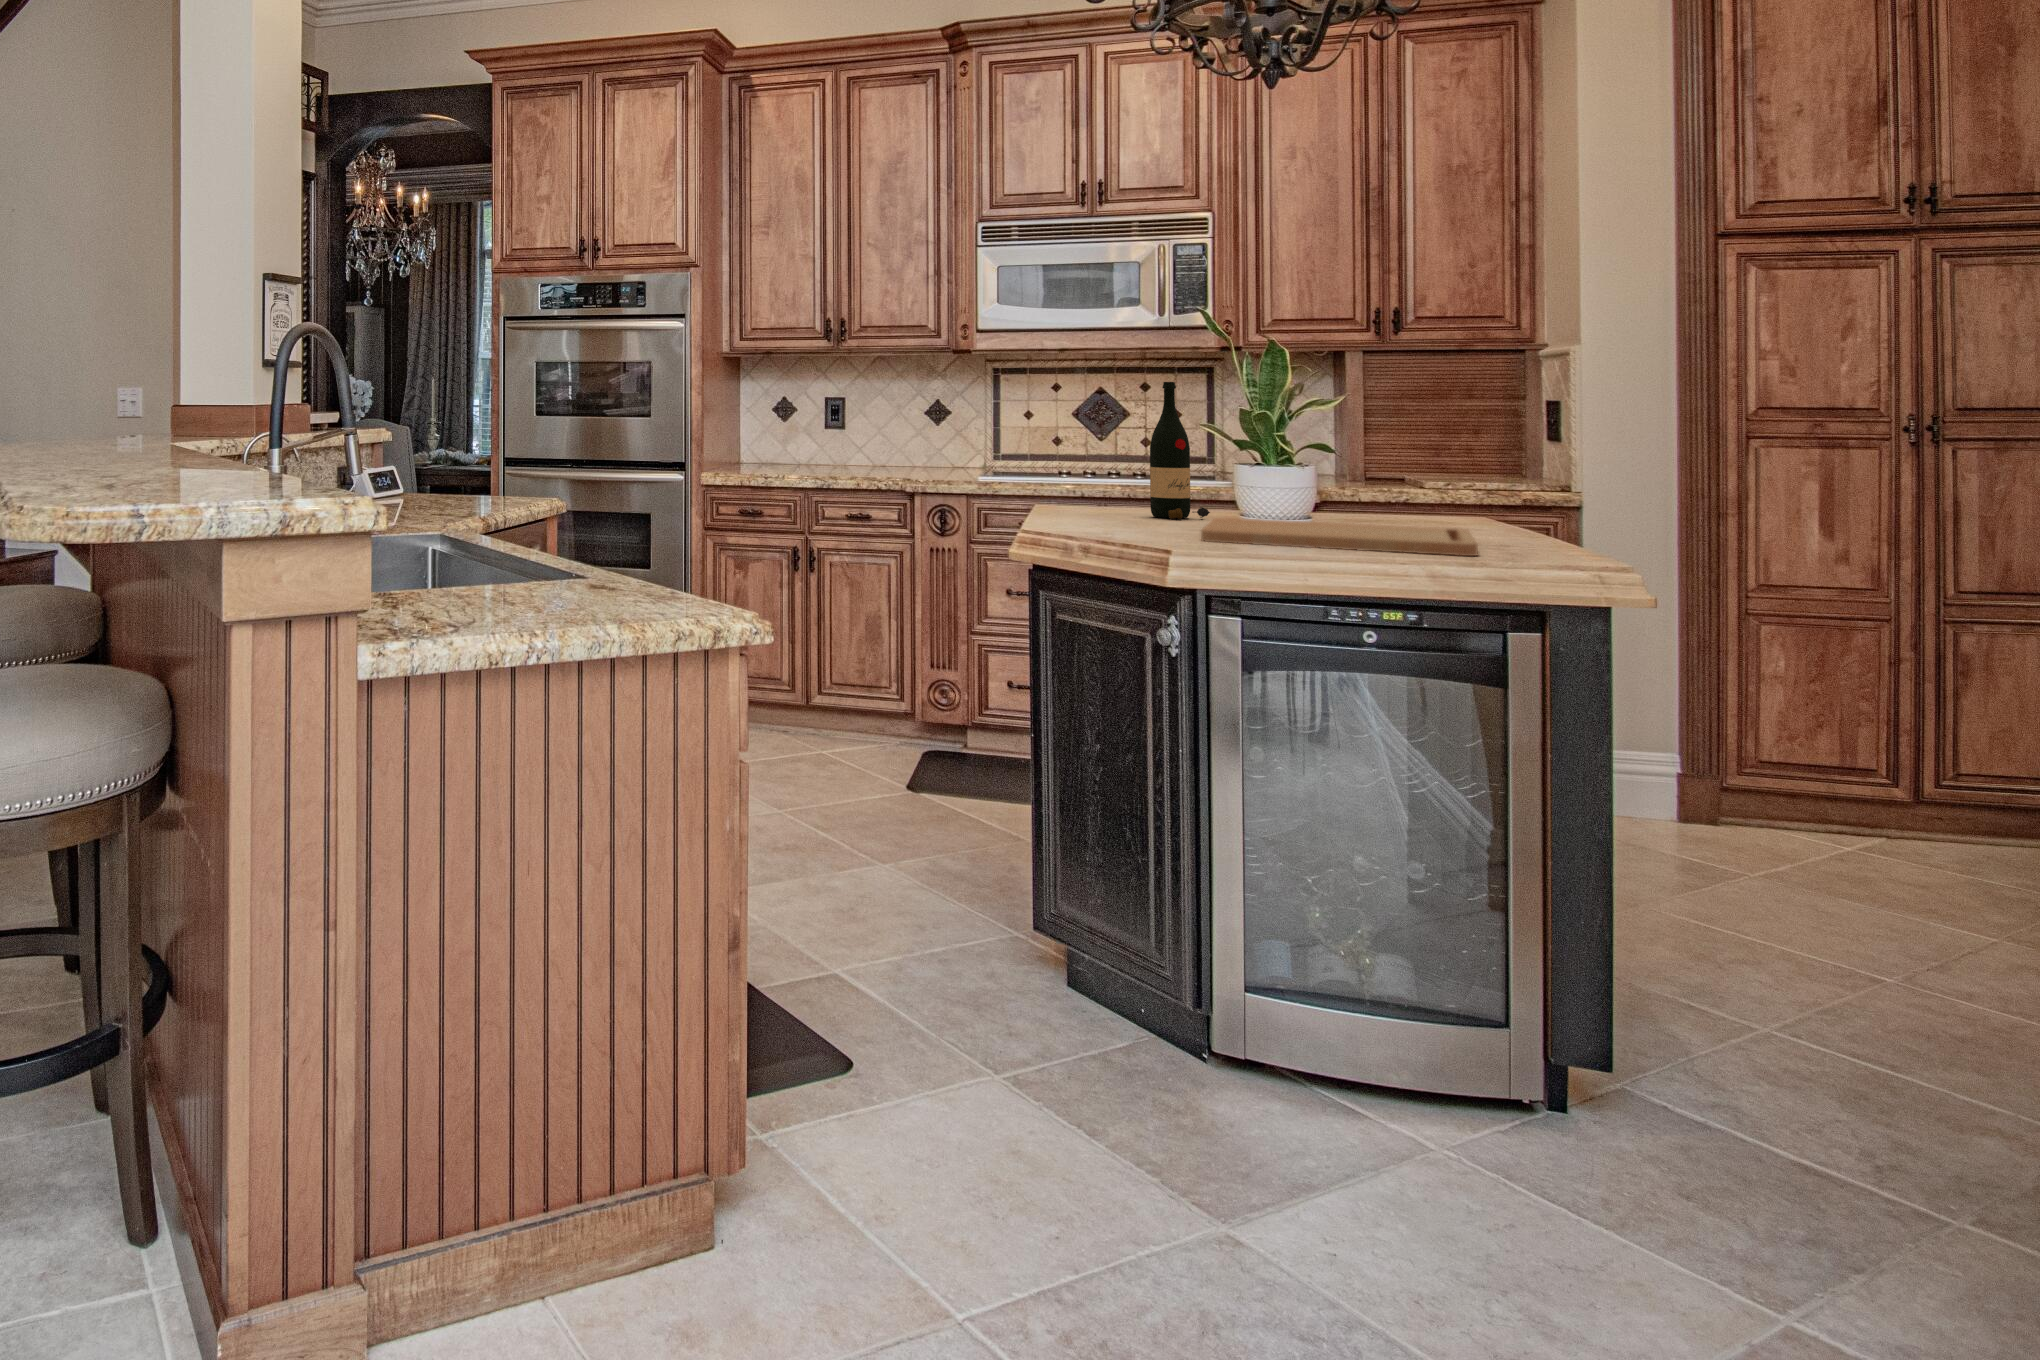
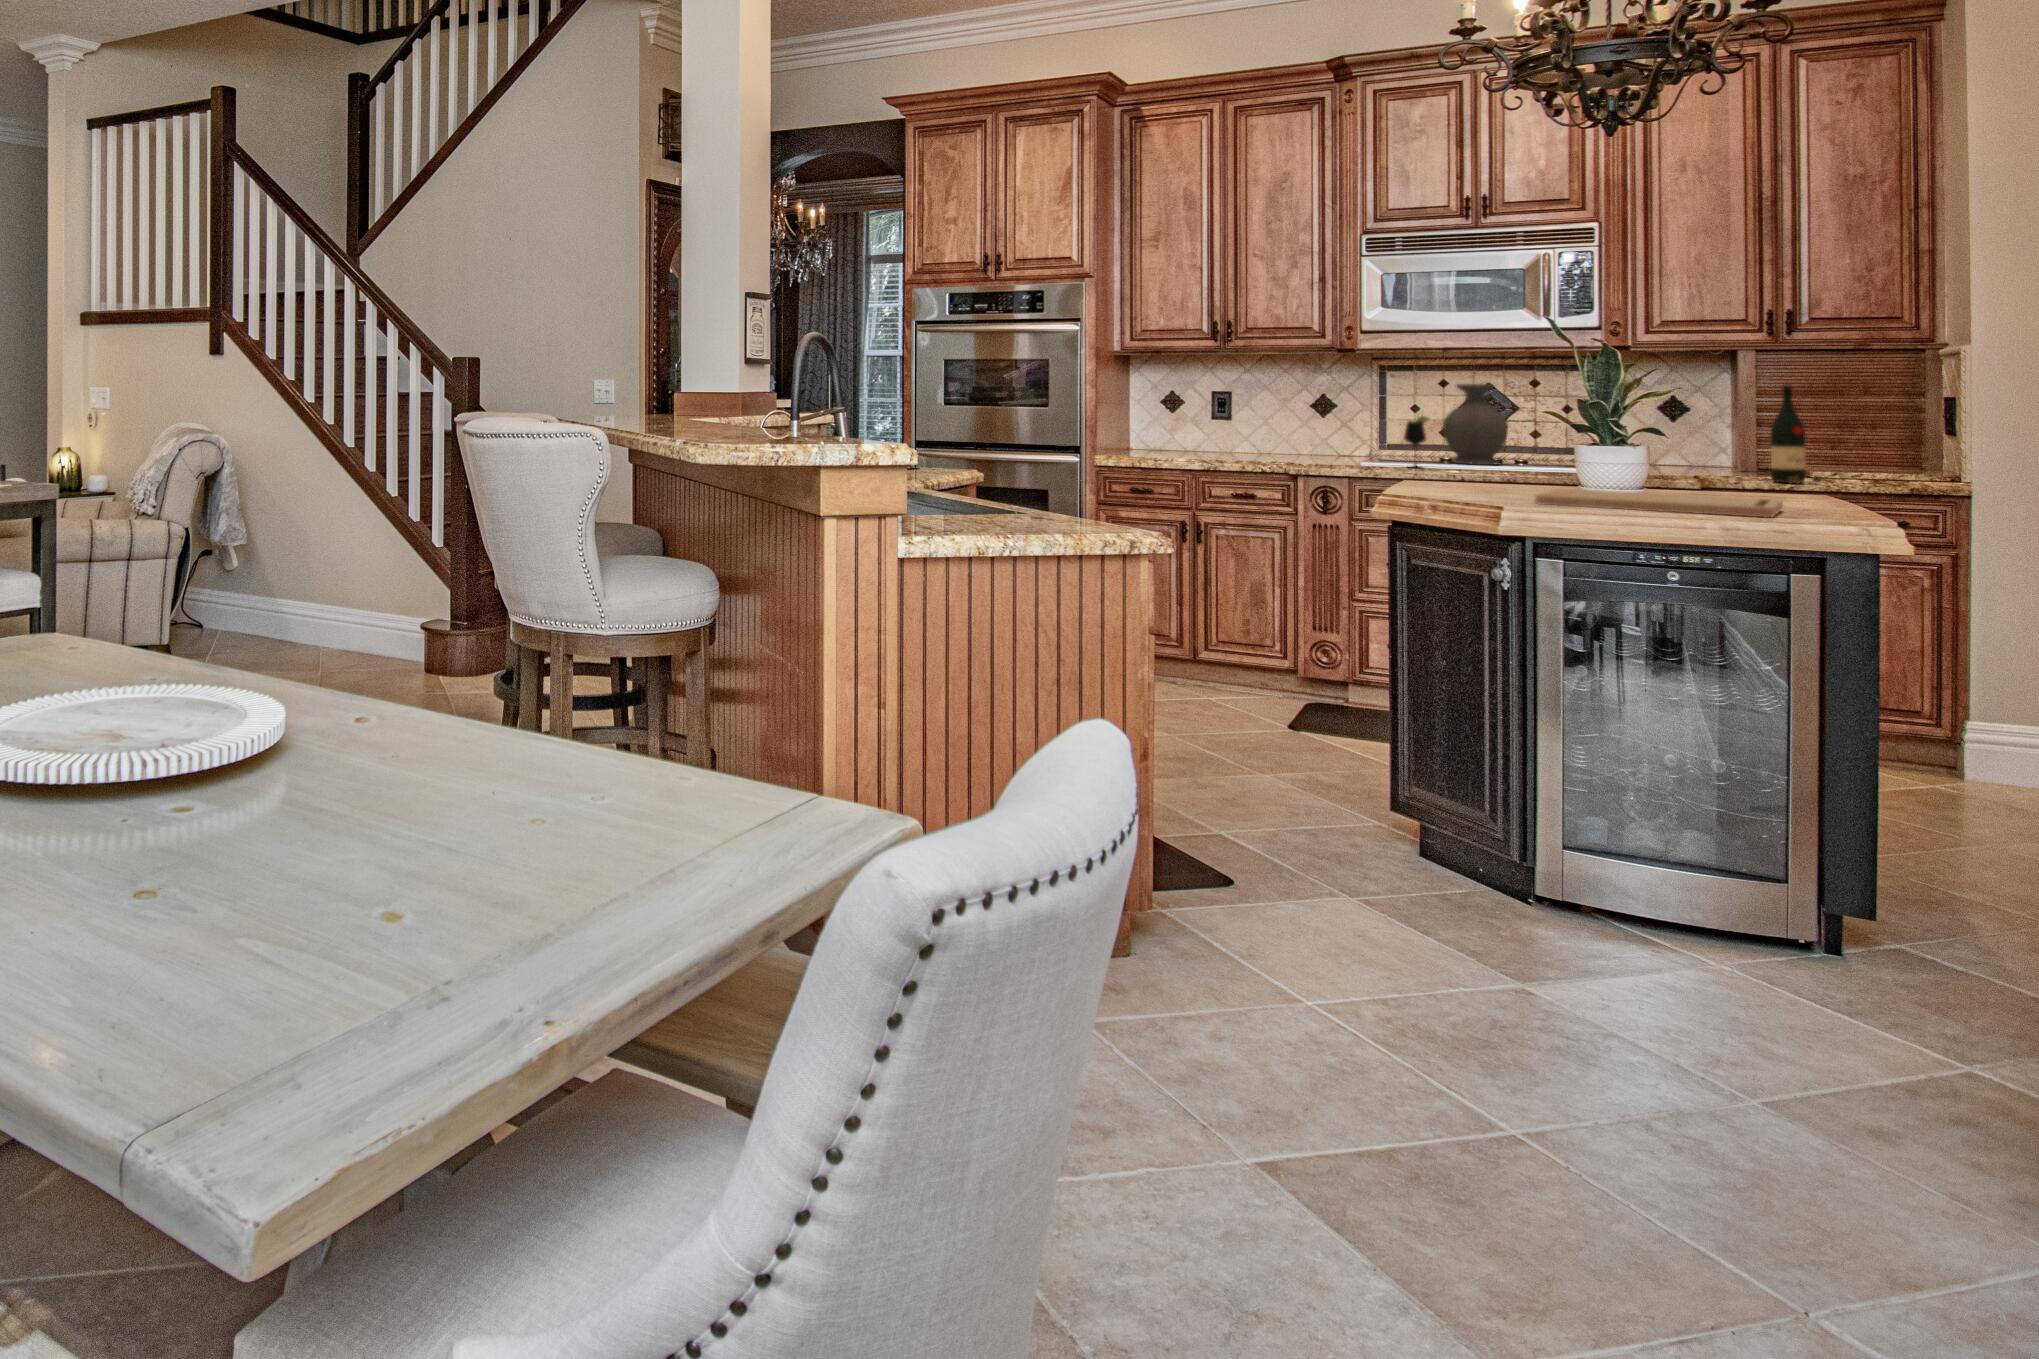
wine bottle: present [1150,382,1210,519] -> present [1771,386,1821,484]
vase: none [1059,390,1123,479] -> present [1443,384,1508,465]
wine glass: none [1025,421,1052,485] -> present [1404,415,1429,468]

